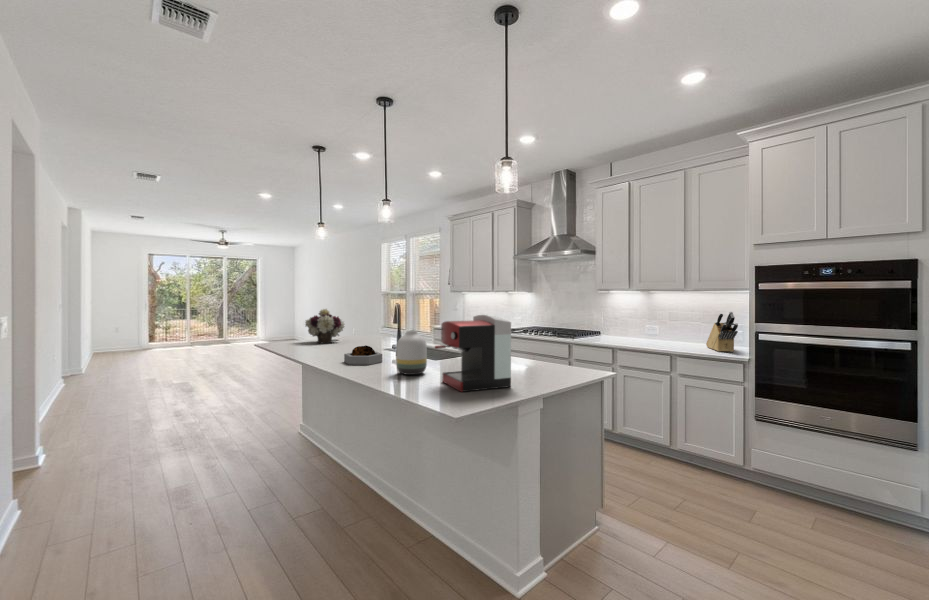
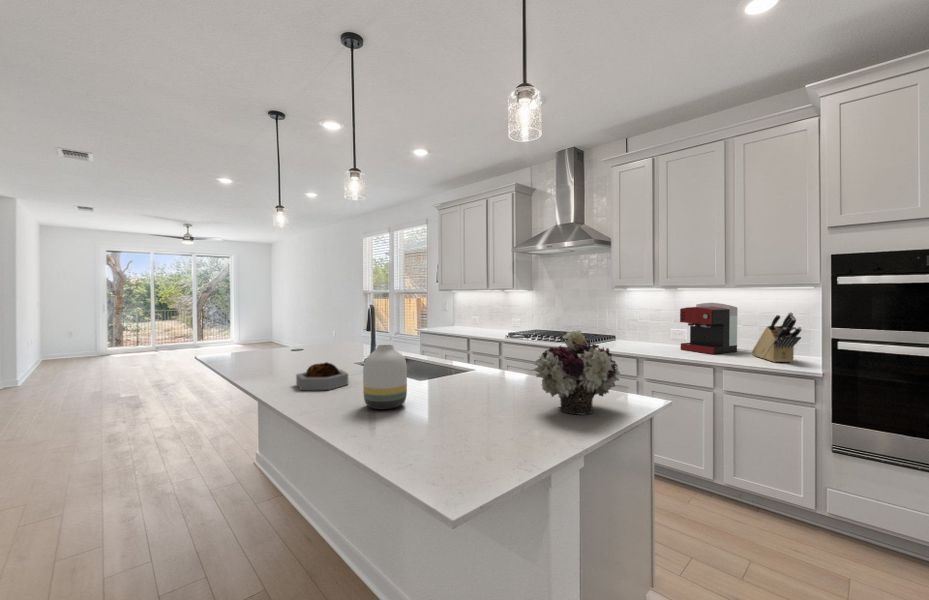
flower arrangement: present [305,309,345,343] -> present [533,330,620,415]
coffee maker: present [435,315,511,392] -> present [680,303,737,354]

